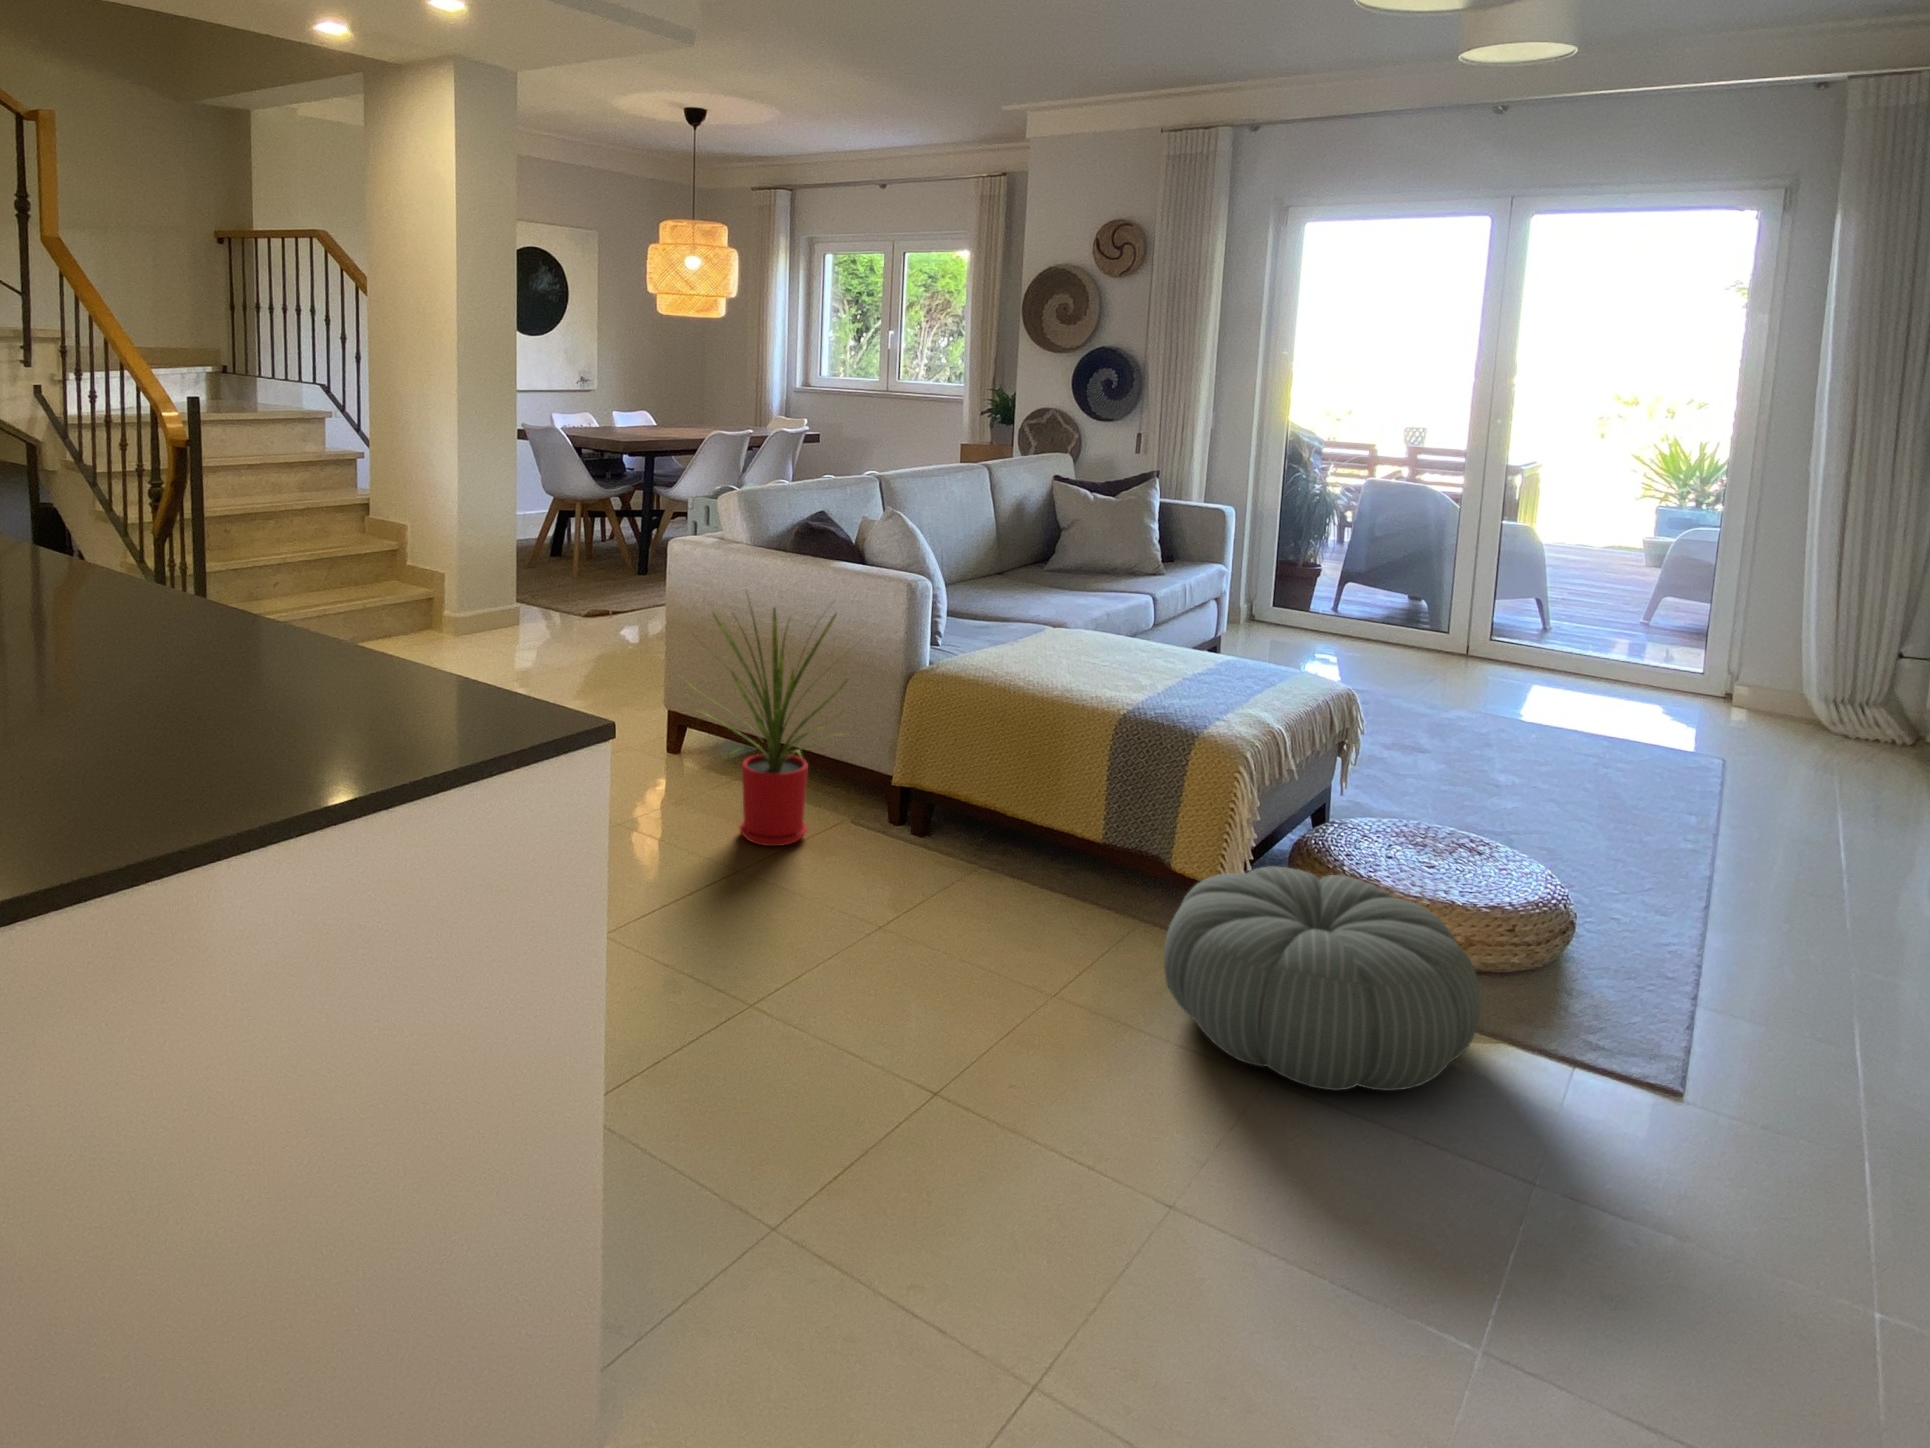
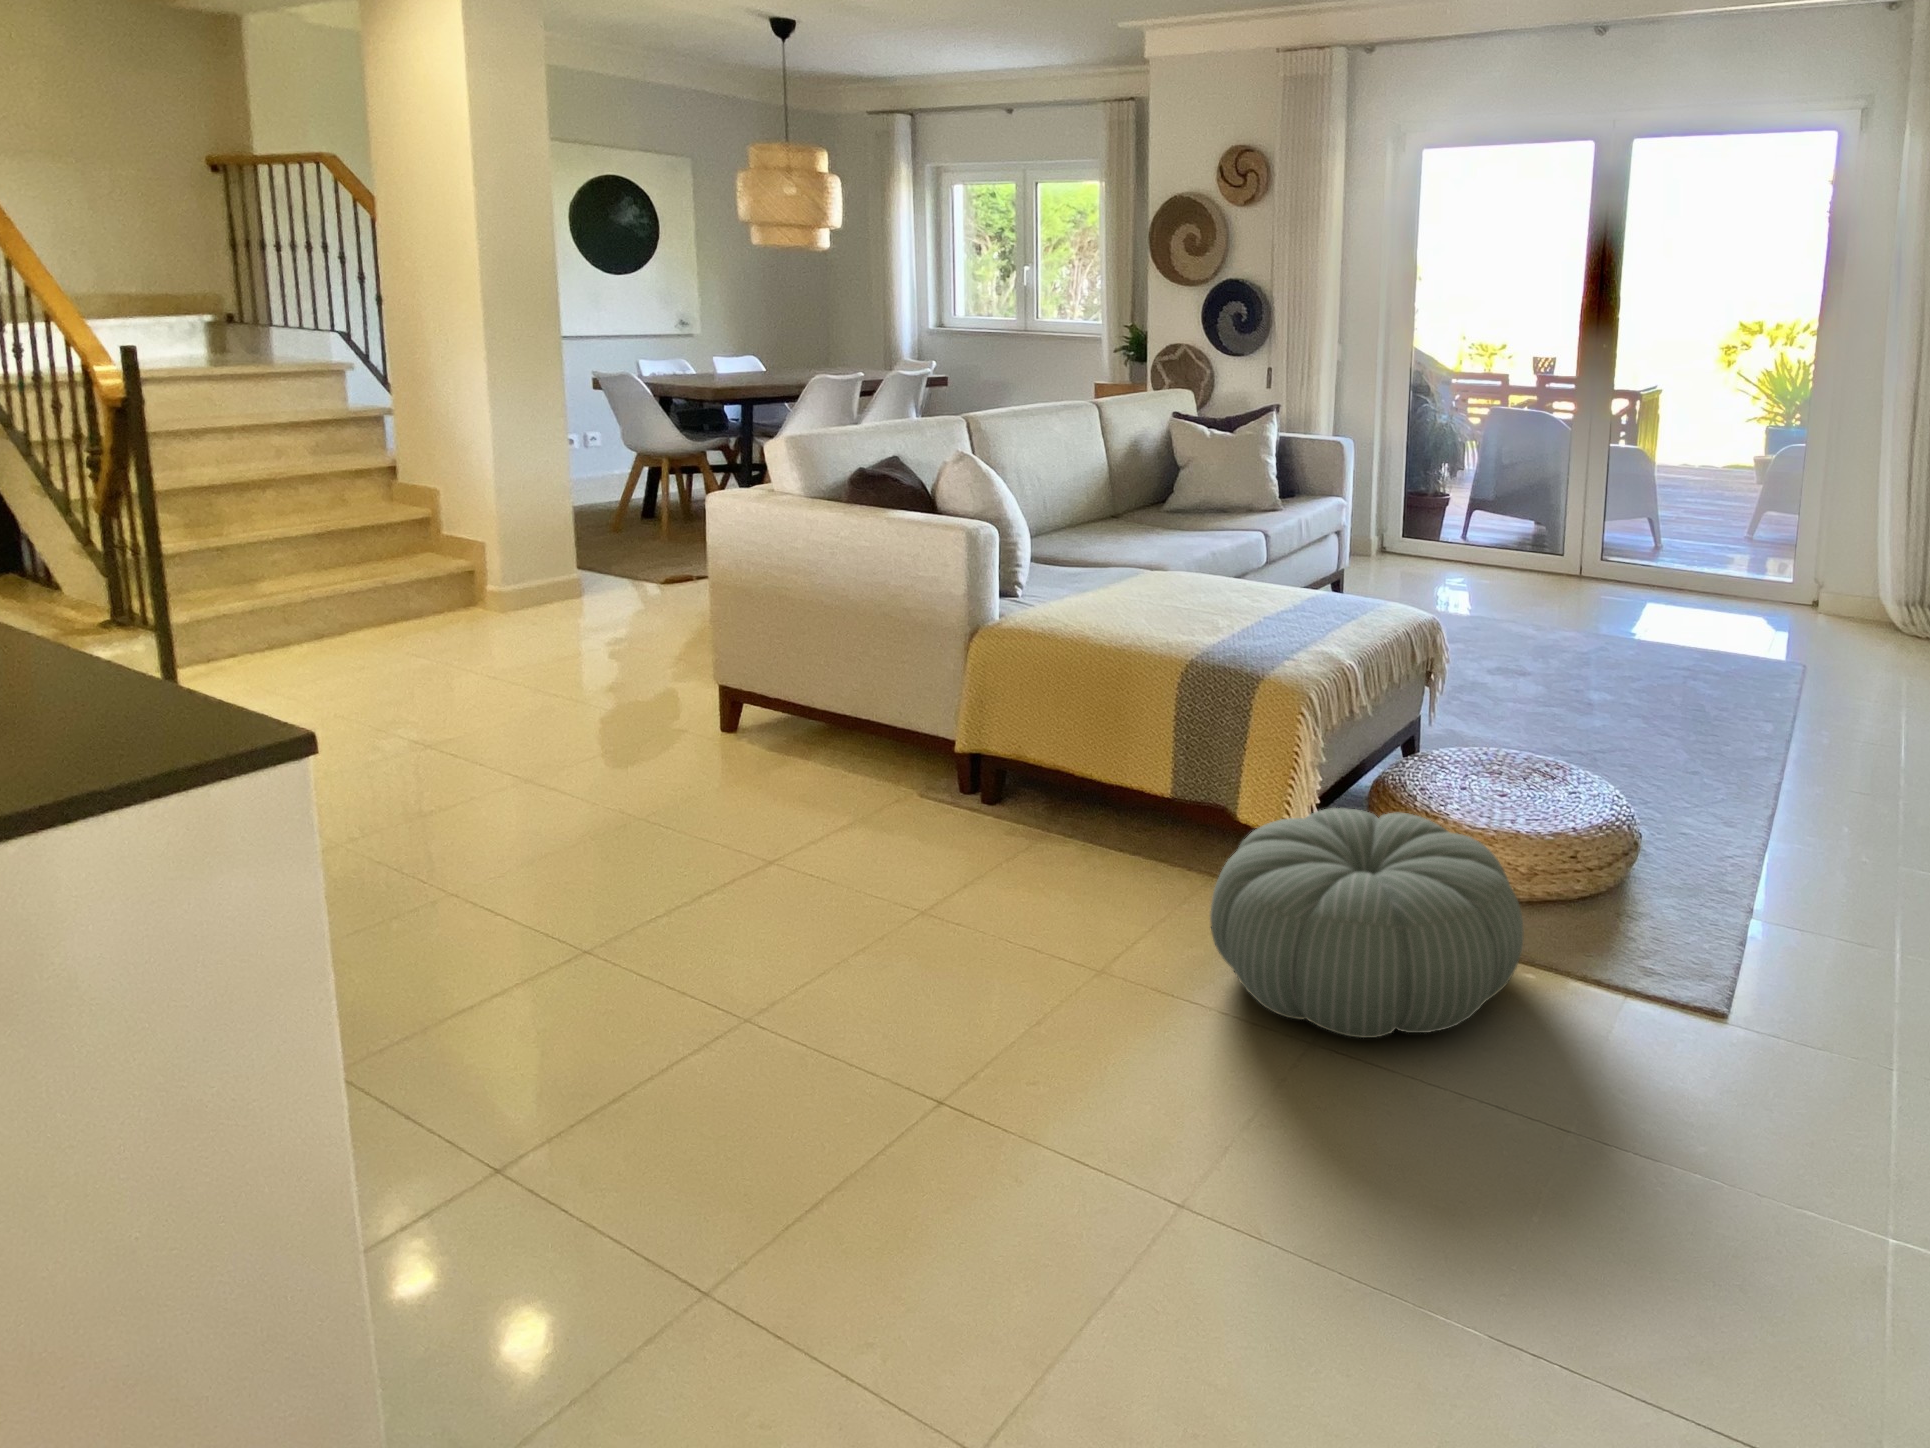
house plant: present [686,608,848,846] -> none [699,543,912,823]

